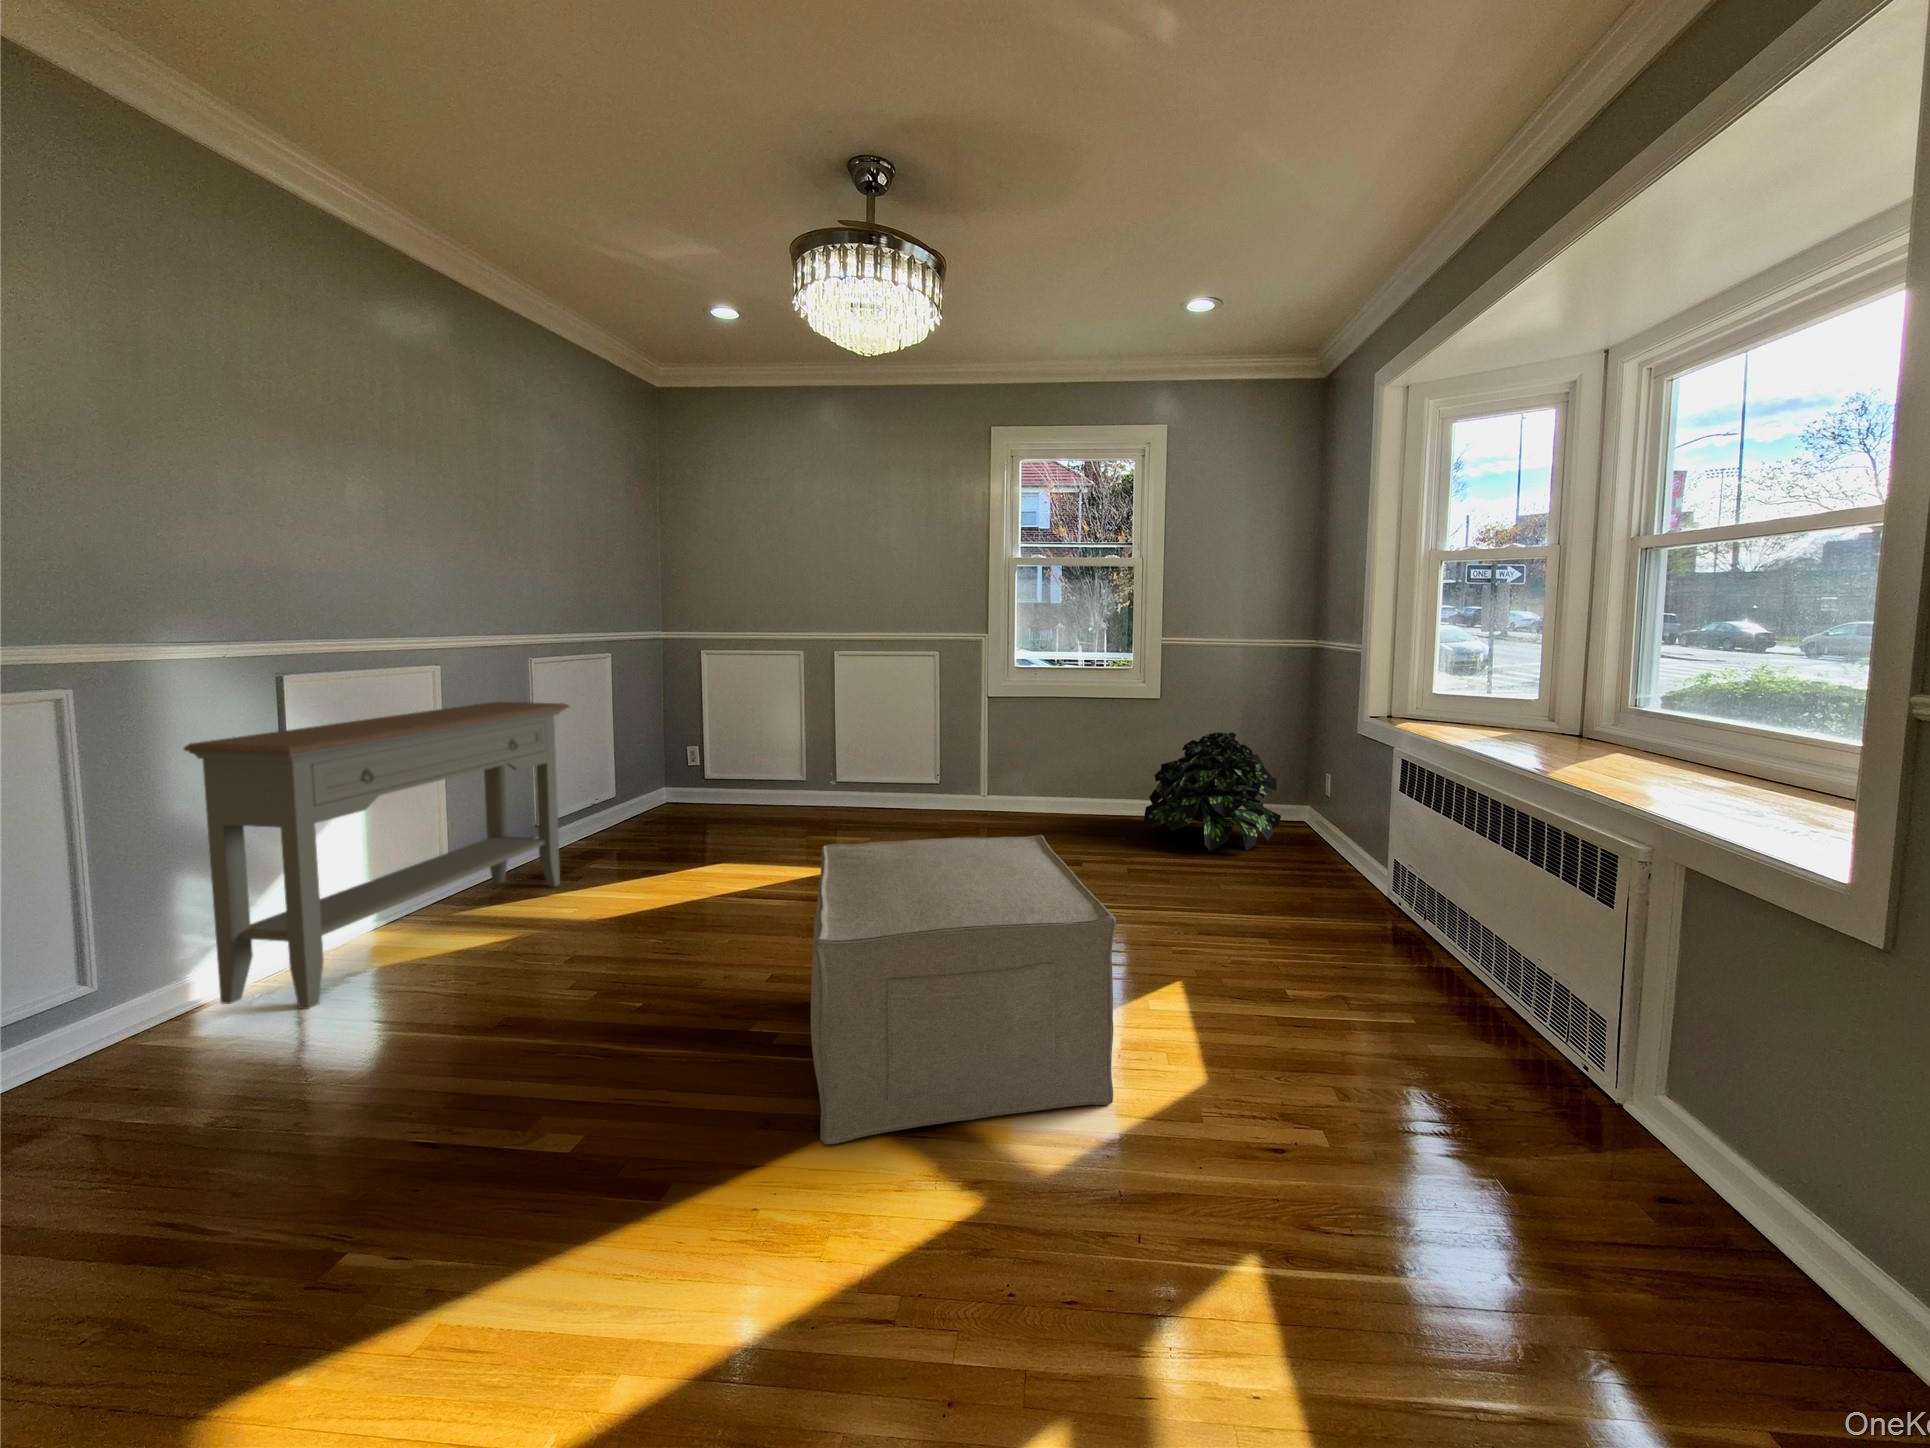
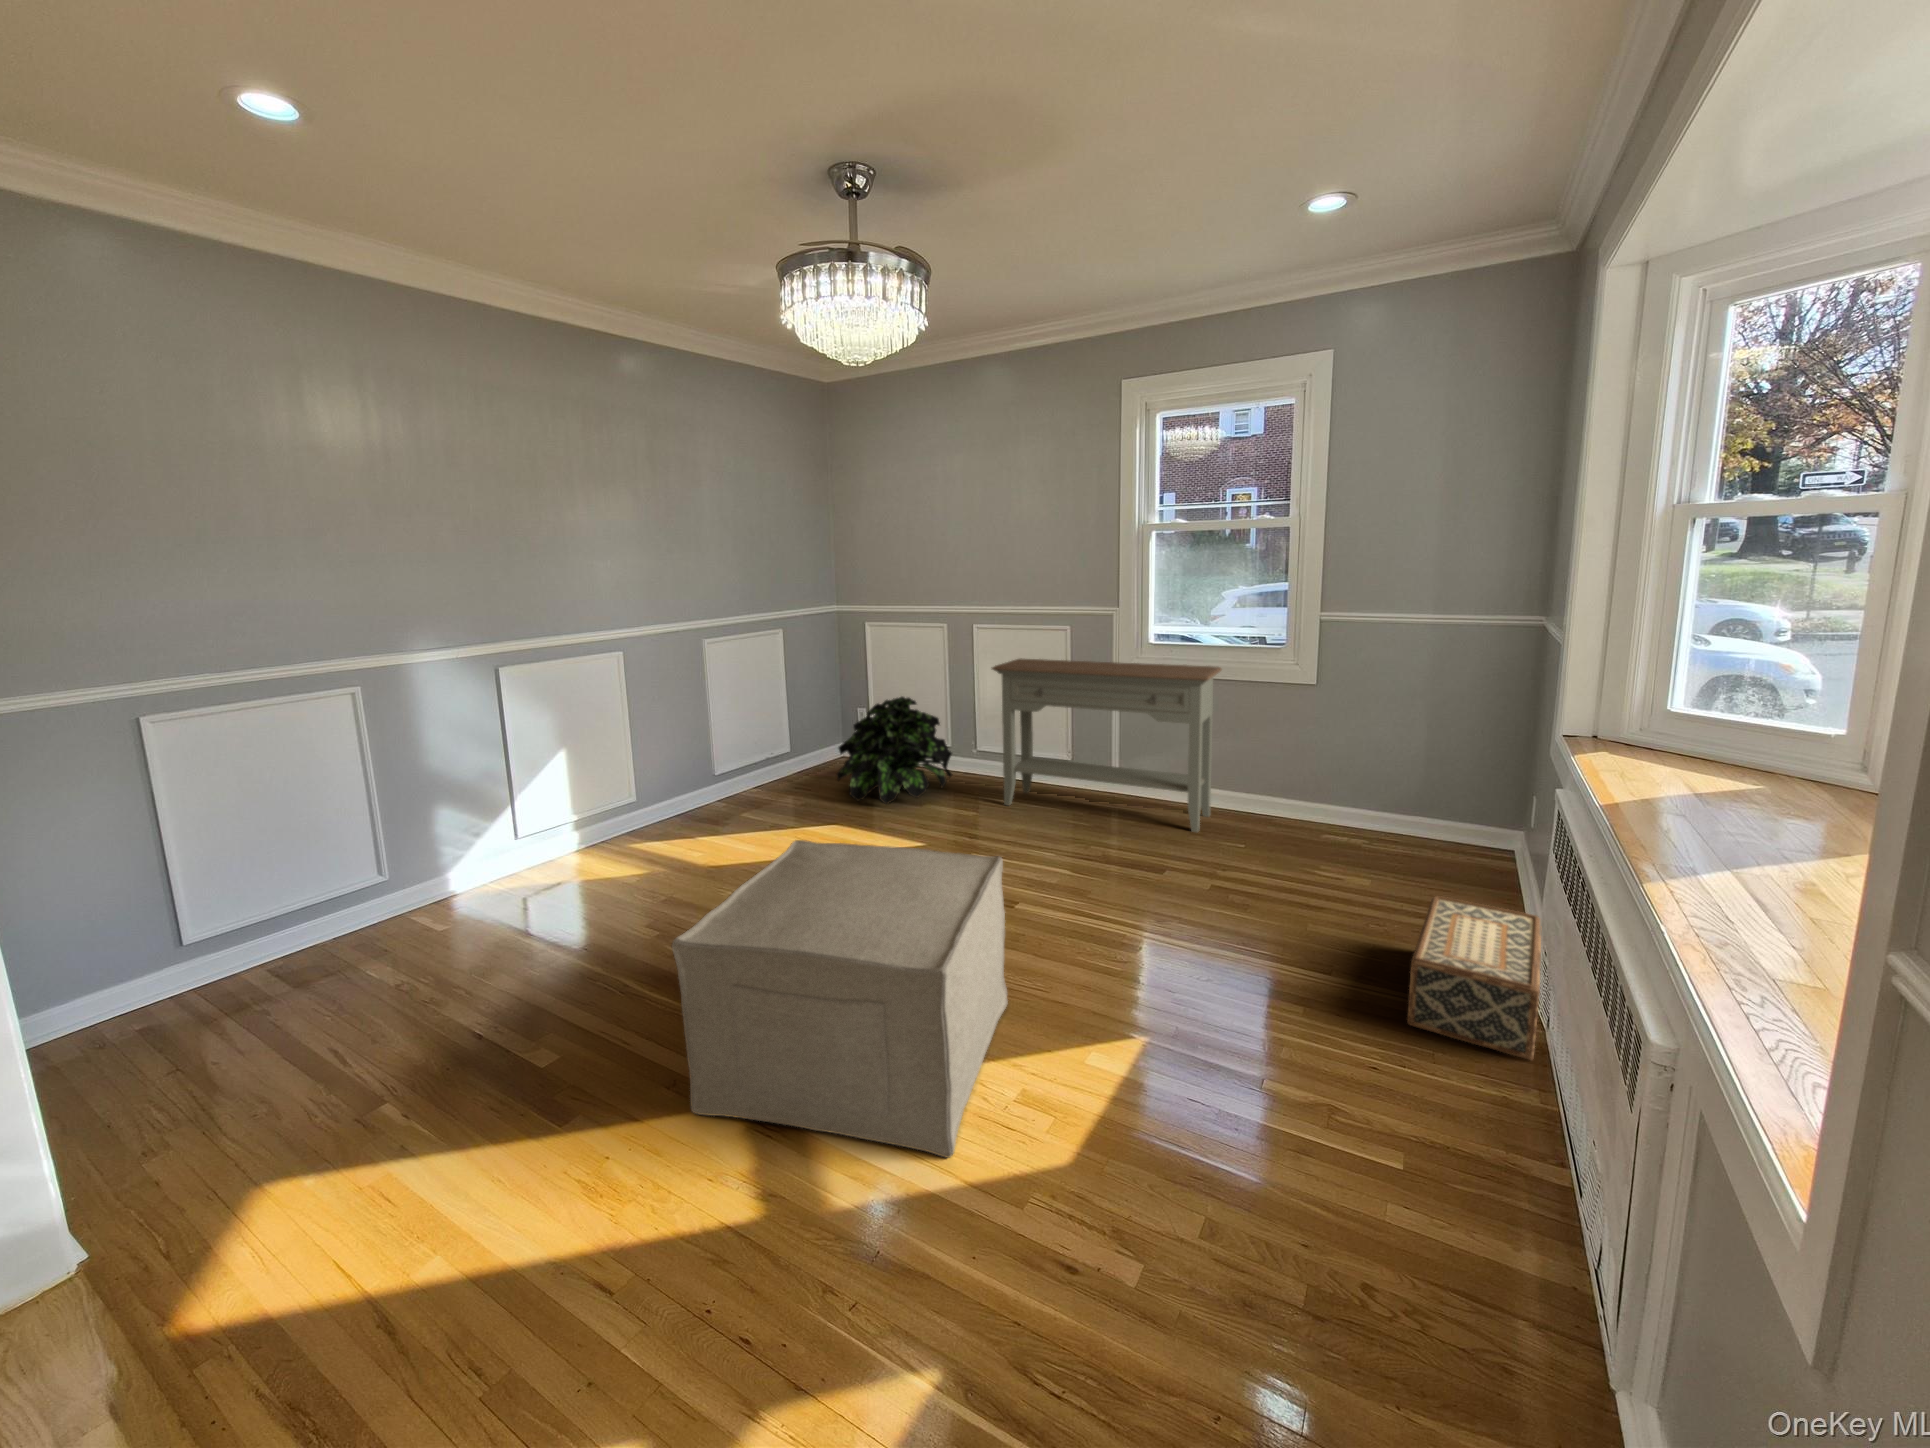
console table: present [184,702,569,1009] -> present [992,658,1222,832]
potted plant: present [1144,732,1281,851] -> present [836,697,952,804]
woven basket: none [1297,840,1410,937] -> present [1407,896,1542,1060]

